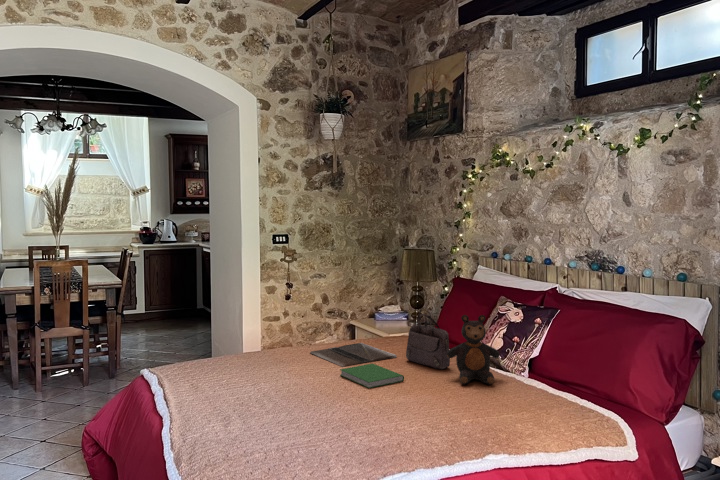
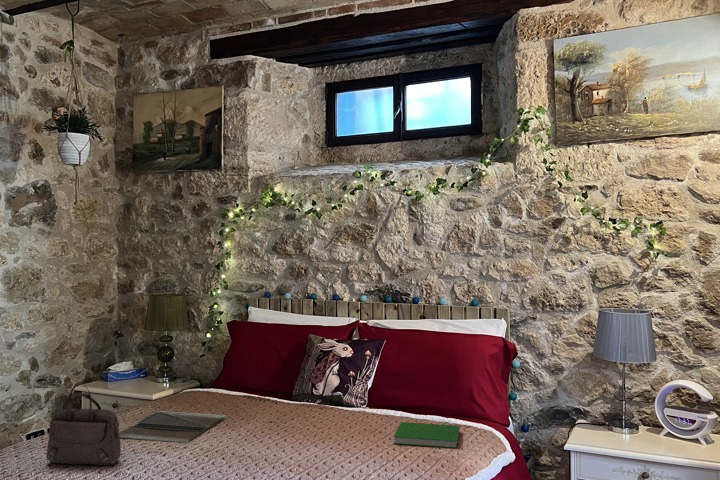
handbag: present [406,308,450,369] -> present [47,384,121,465]
teddy bear: present [447,315,500,385] -> none [314,353,368,428]
hardcover book: present [340,364,404,388] -> present [394,422,459,448]

